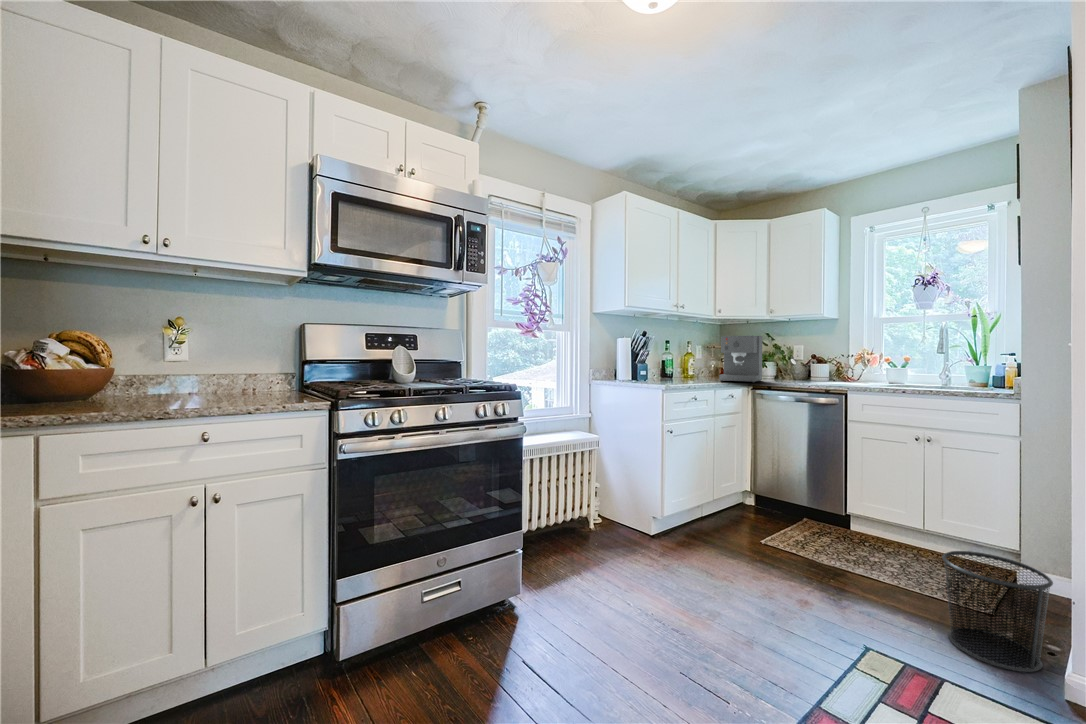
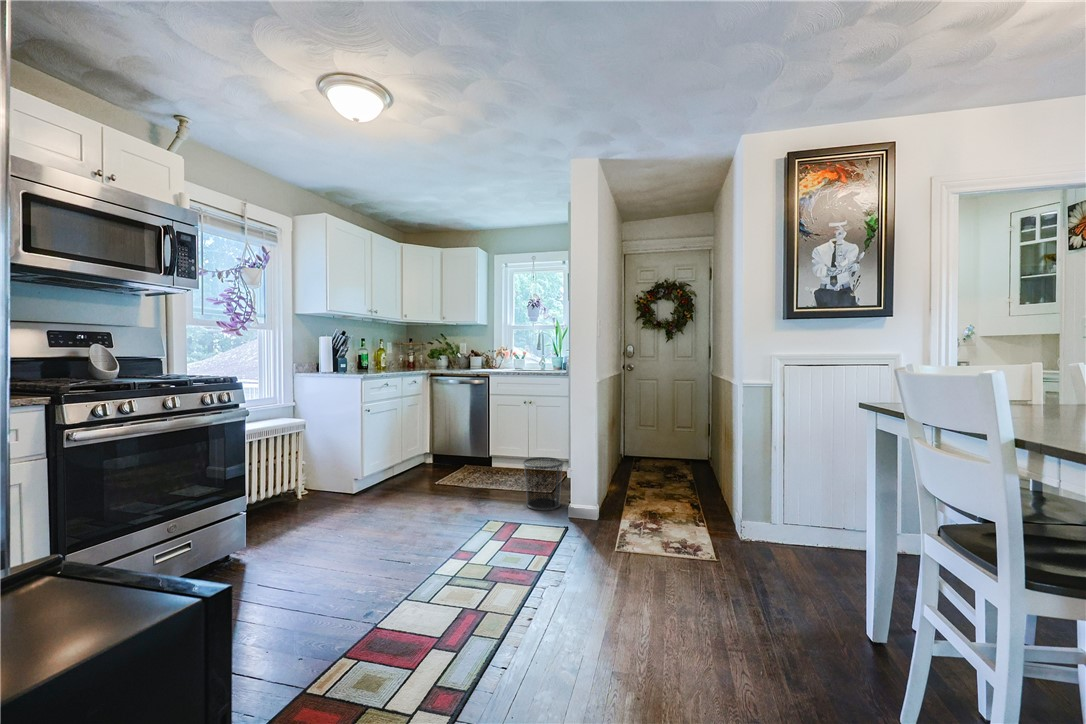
coffee maker: present [719,335,762,382] -> none [406,336,437,371]

